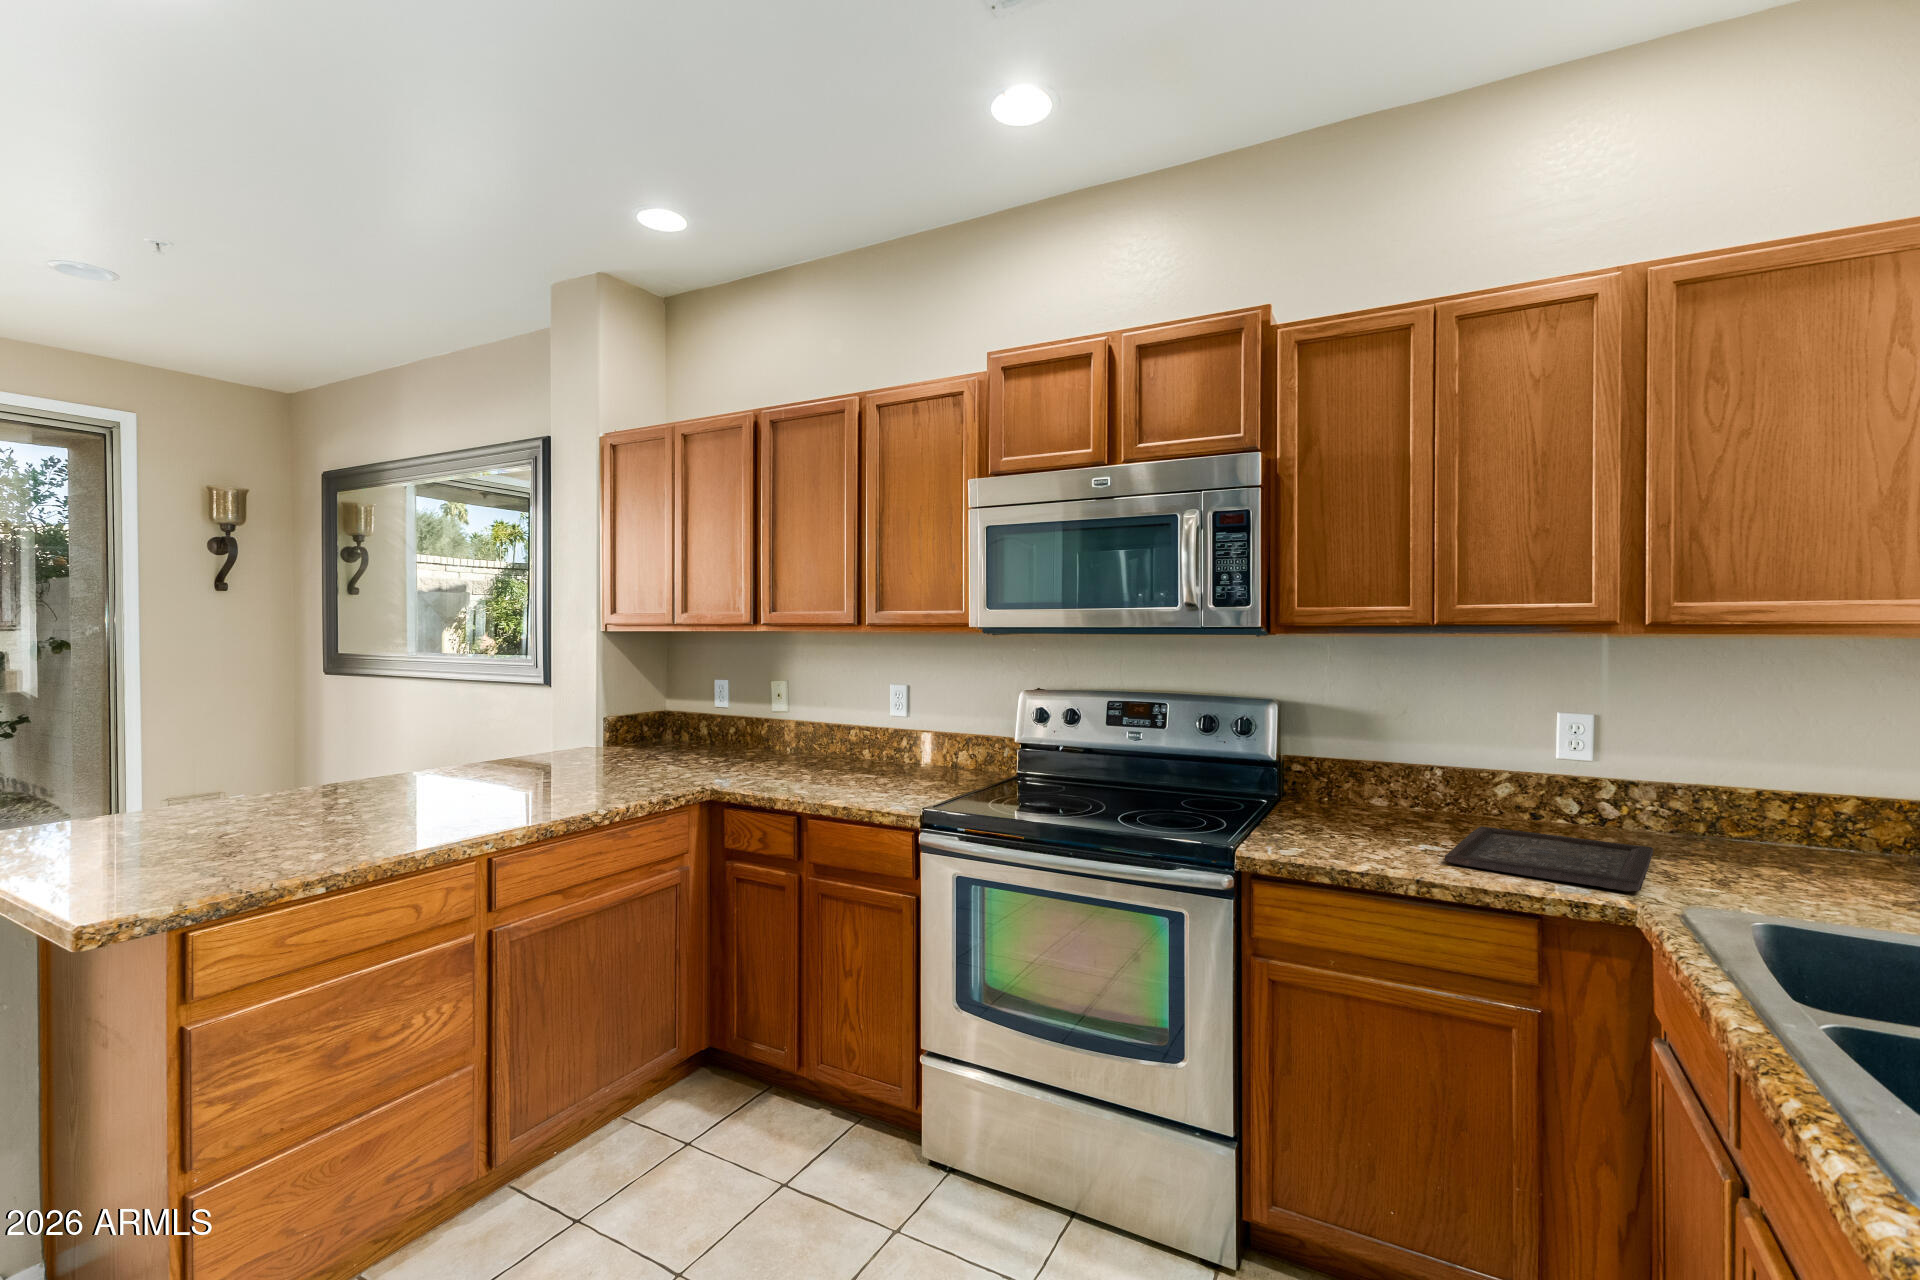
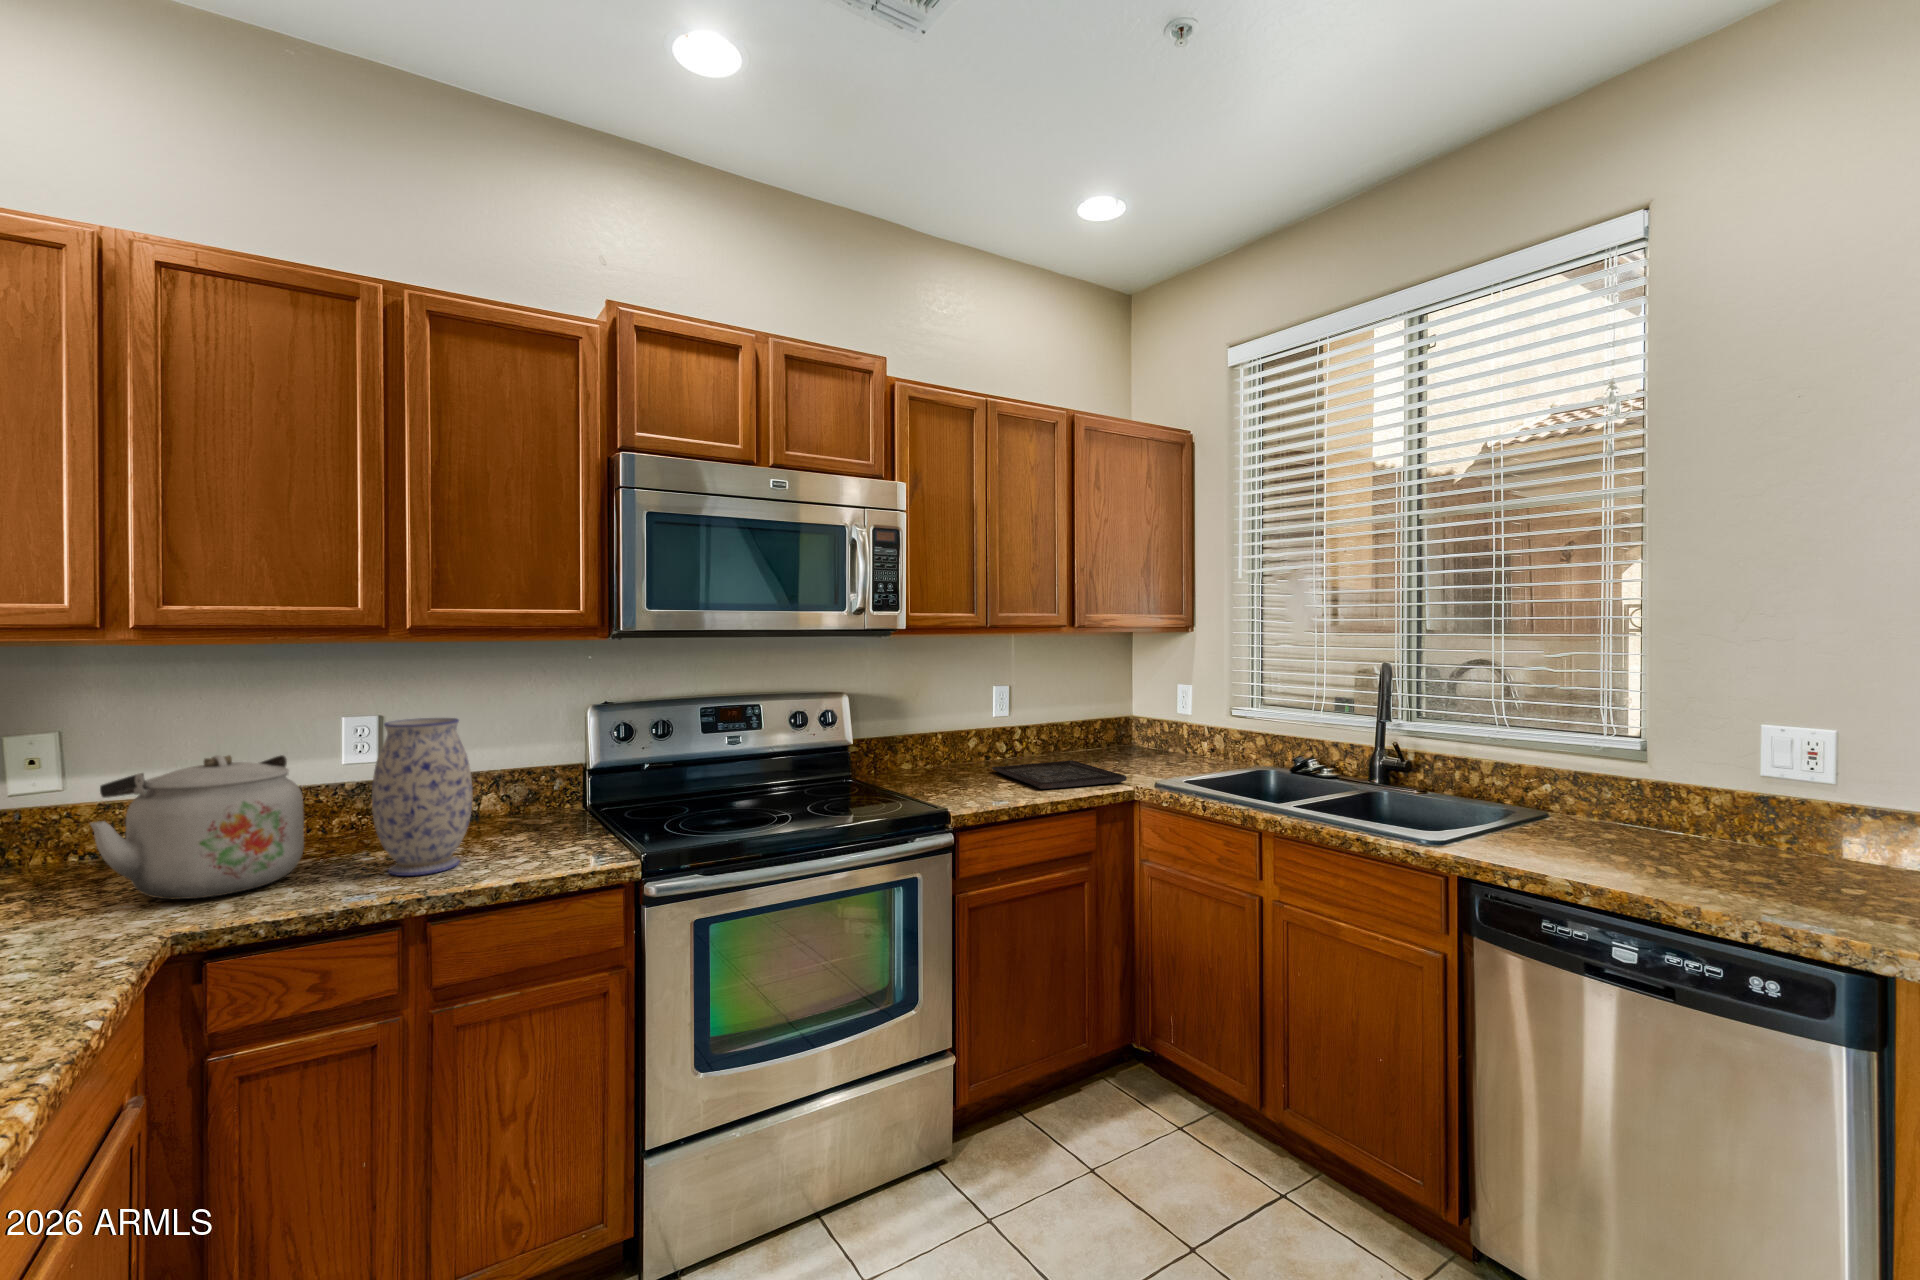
vase: none [815,684,874,790] -> present [372,718,473,876]
kettle: none [718,696,818,777] -> present [90,755,304,899]

